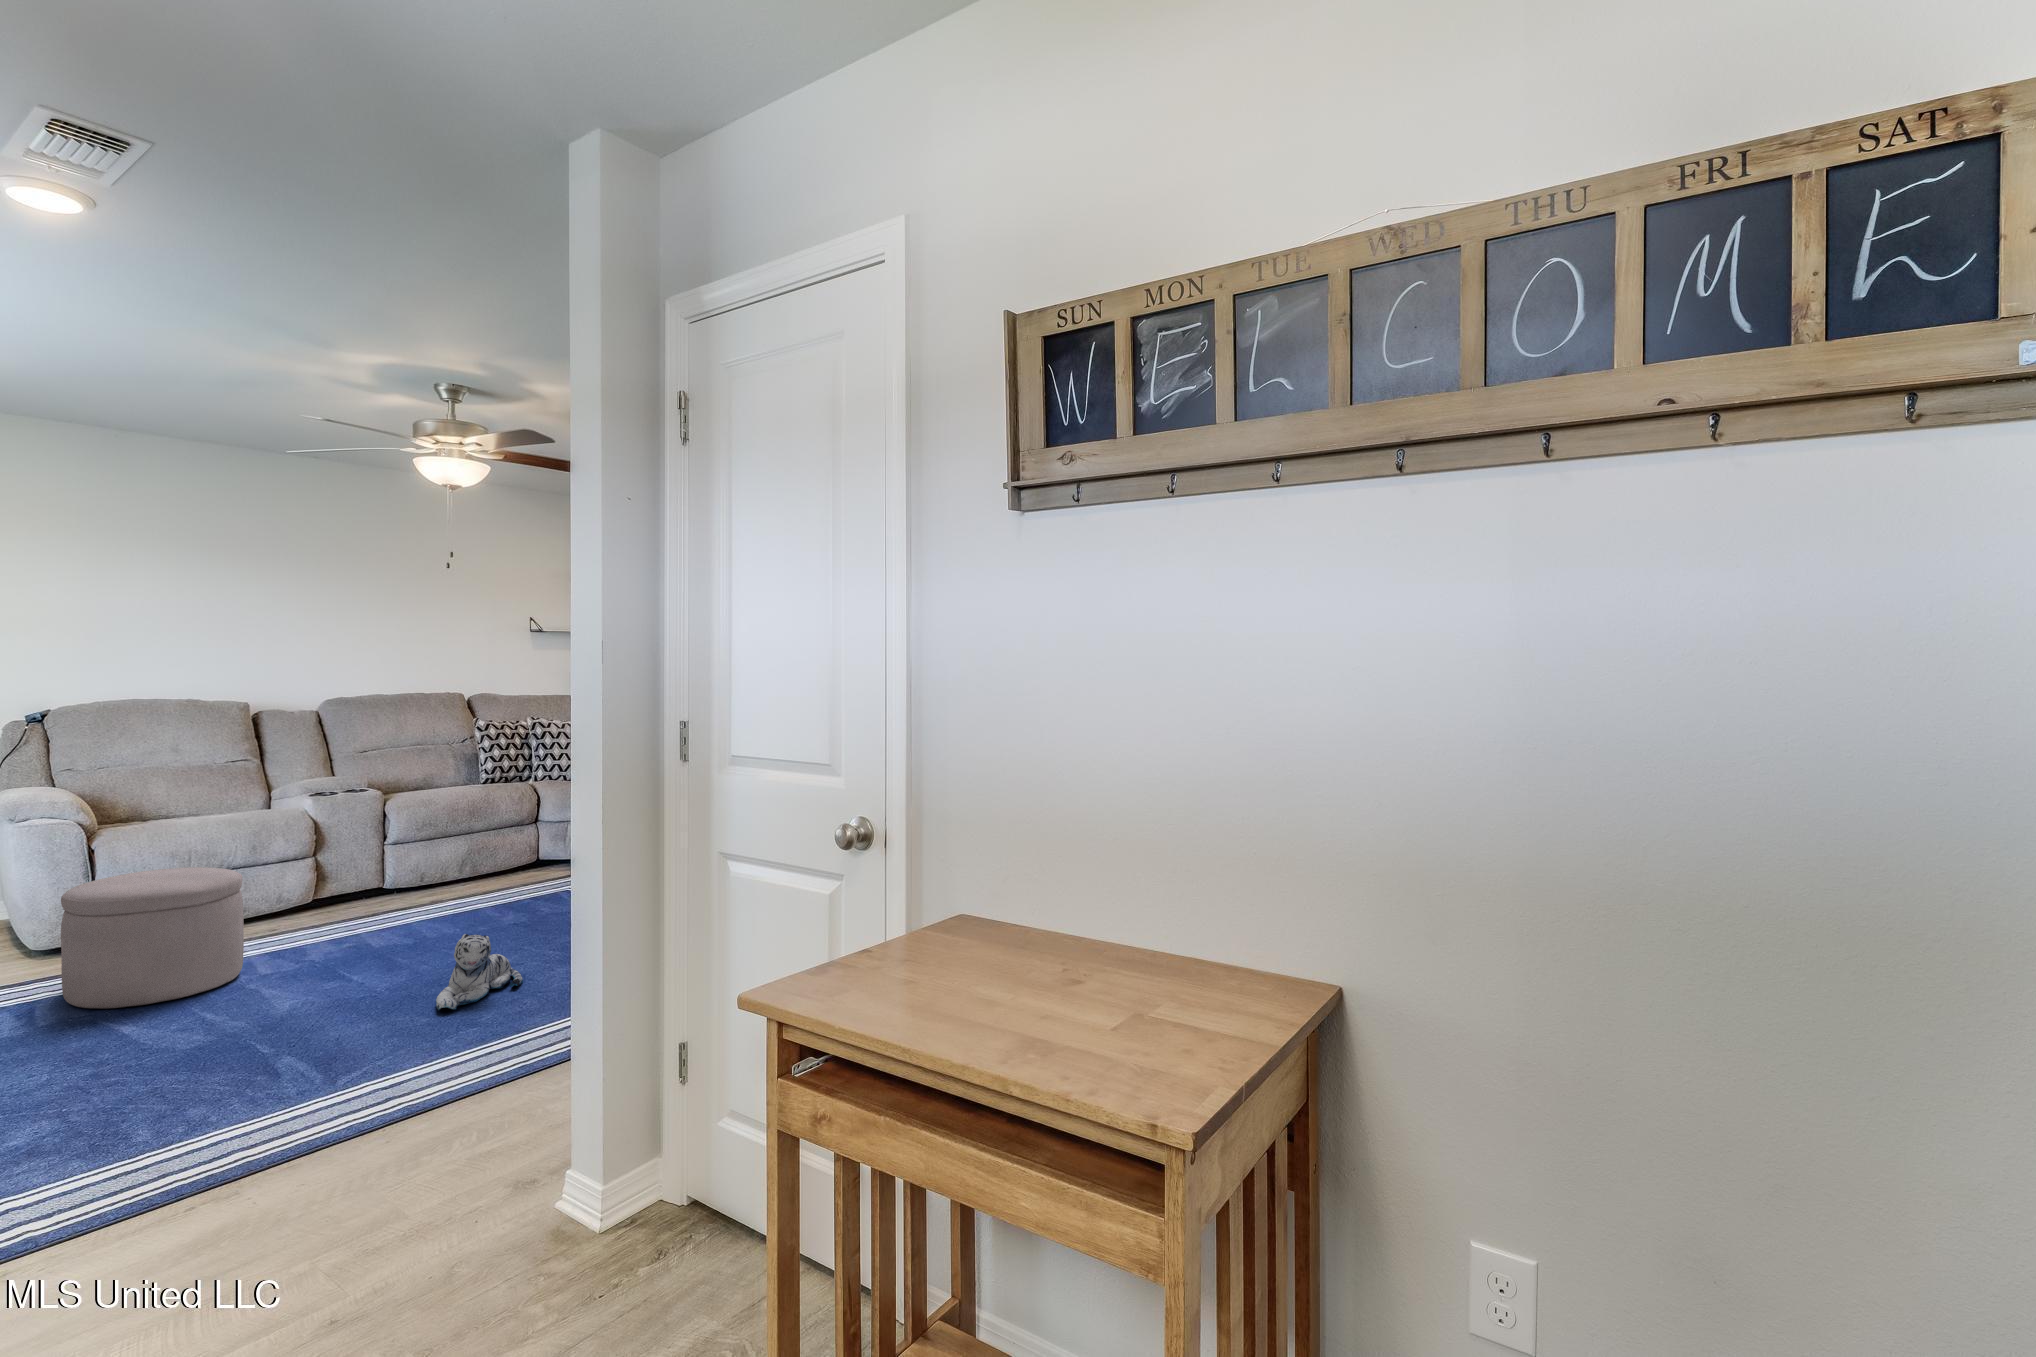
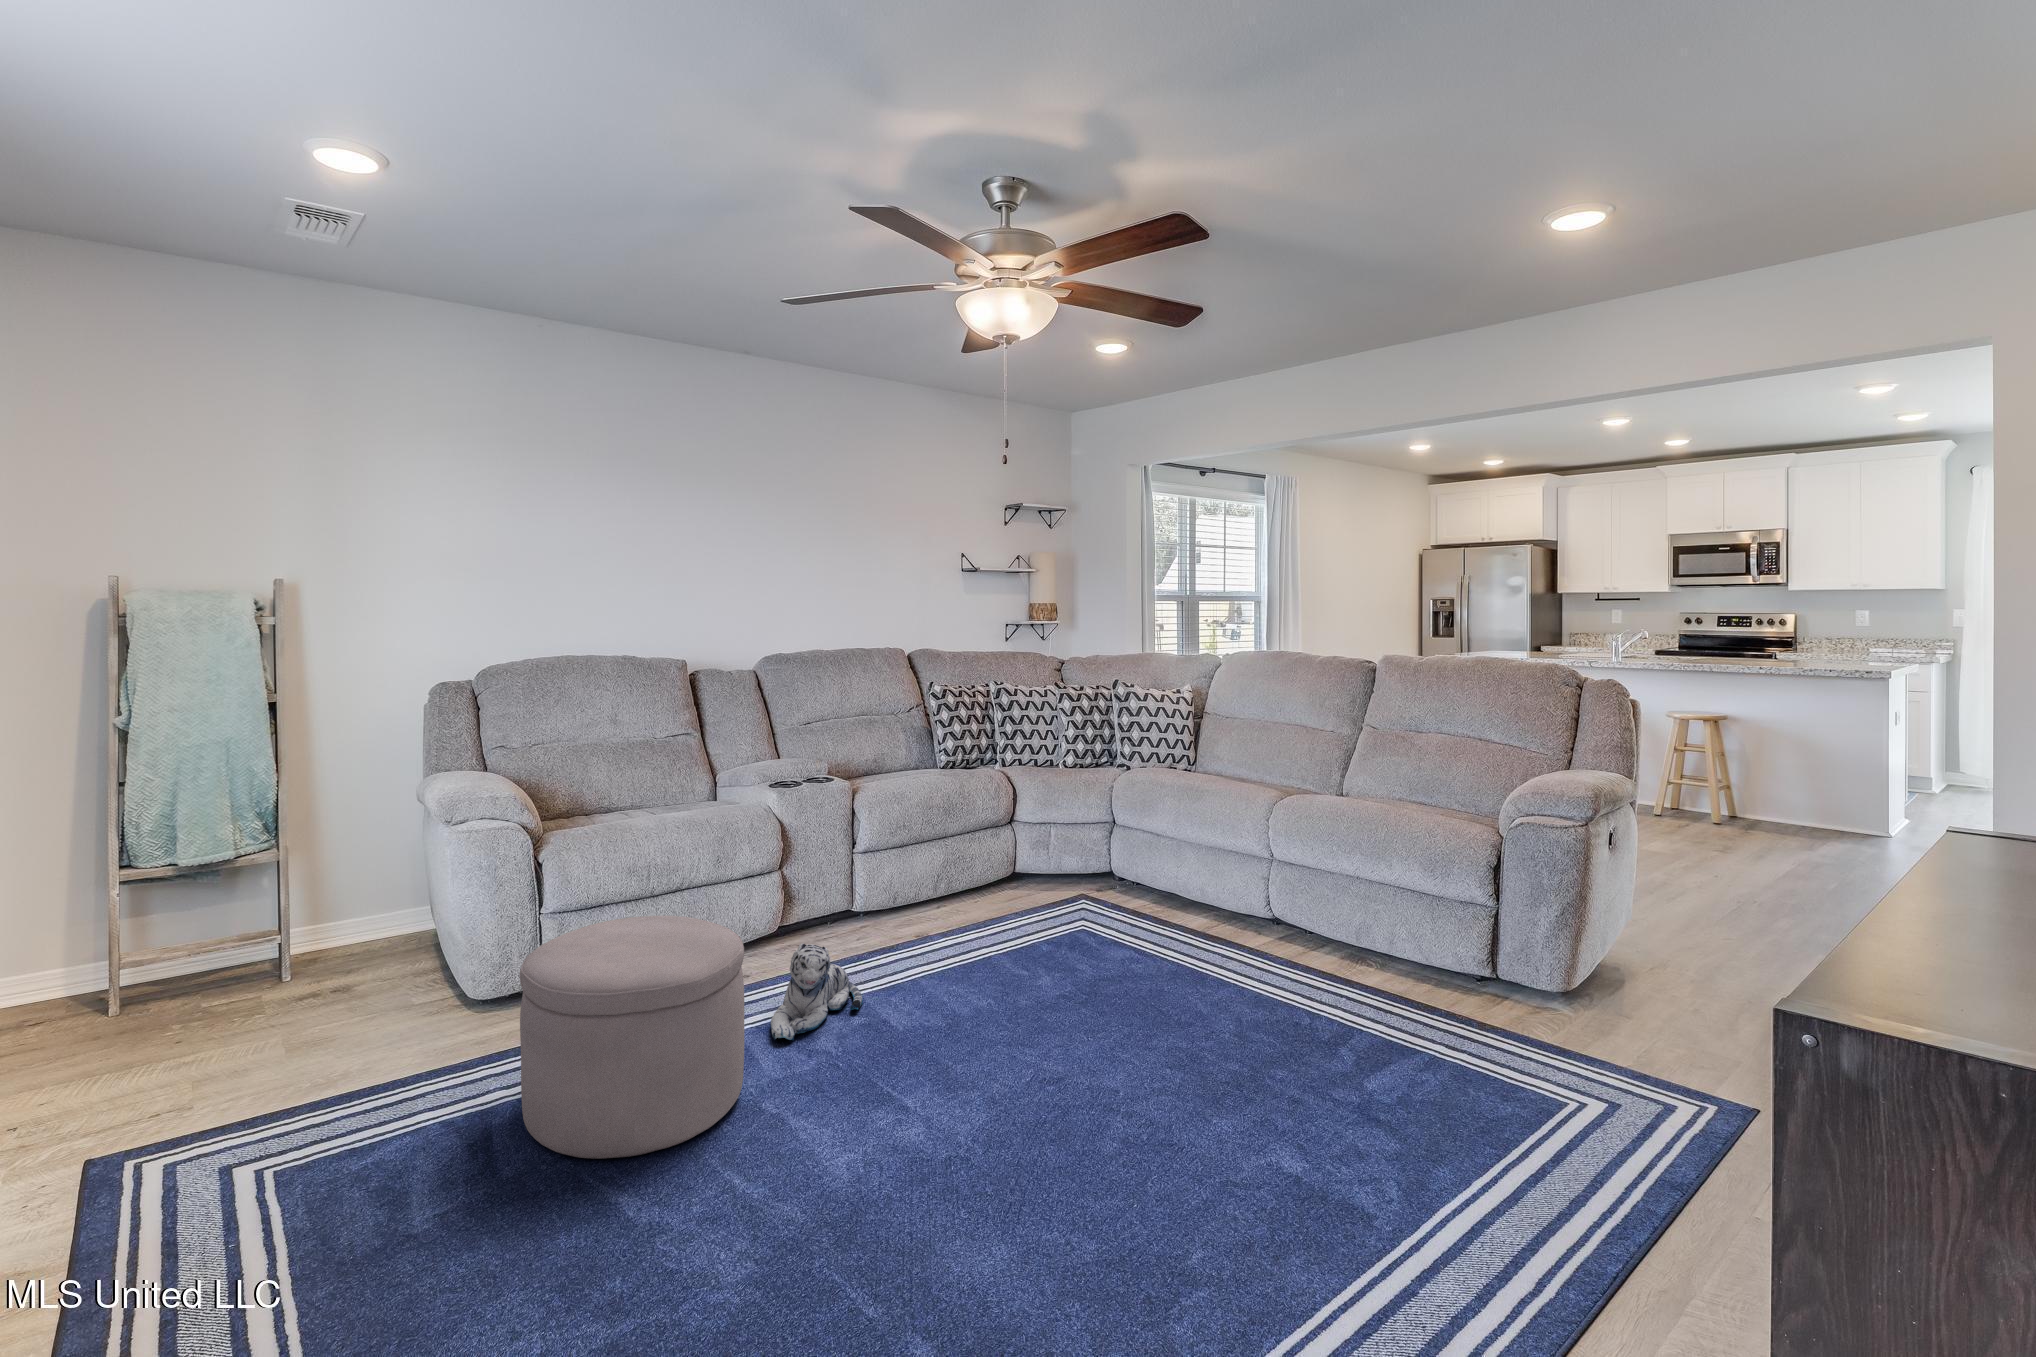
plush toy: present [436,934,523,1011] -> present [770,944,863,1040]

